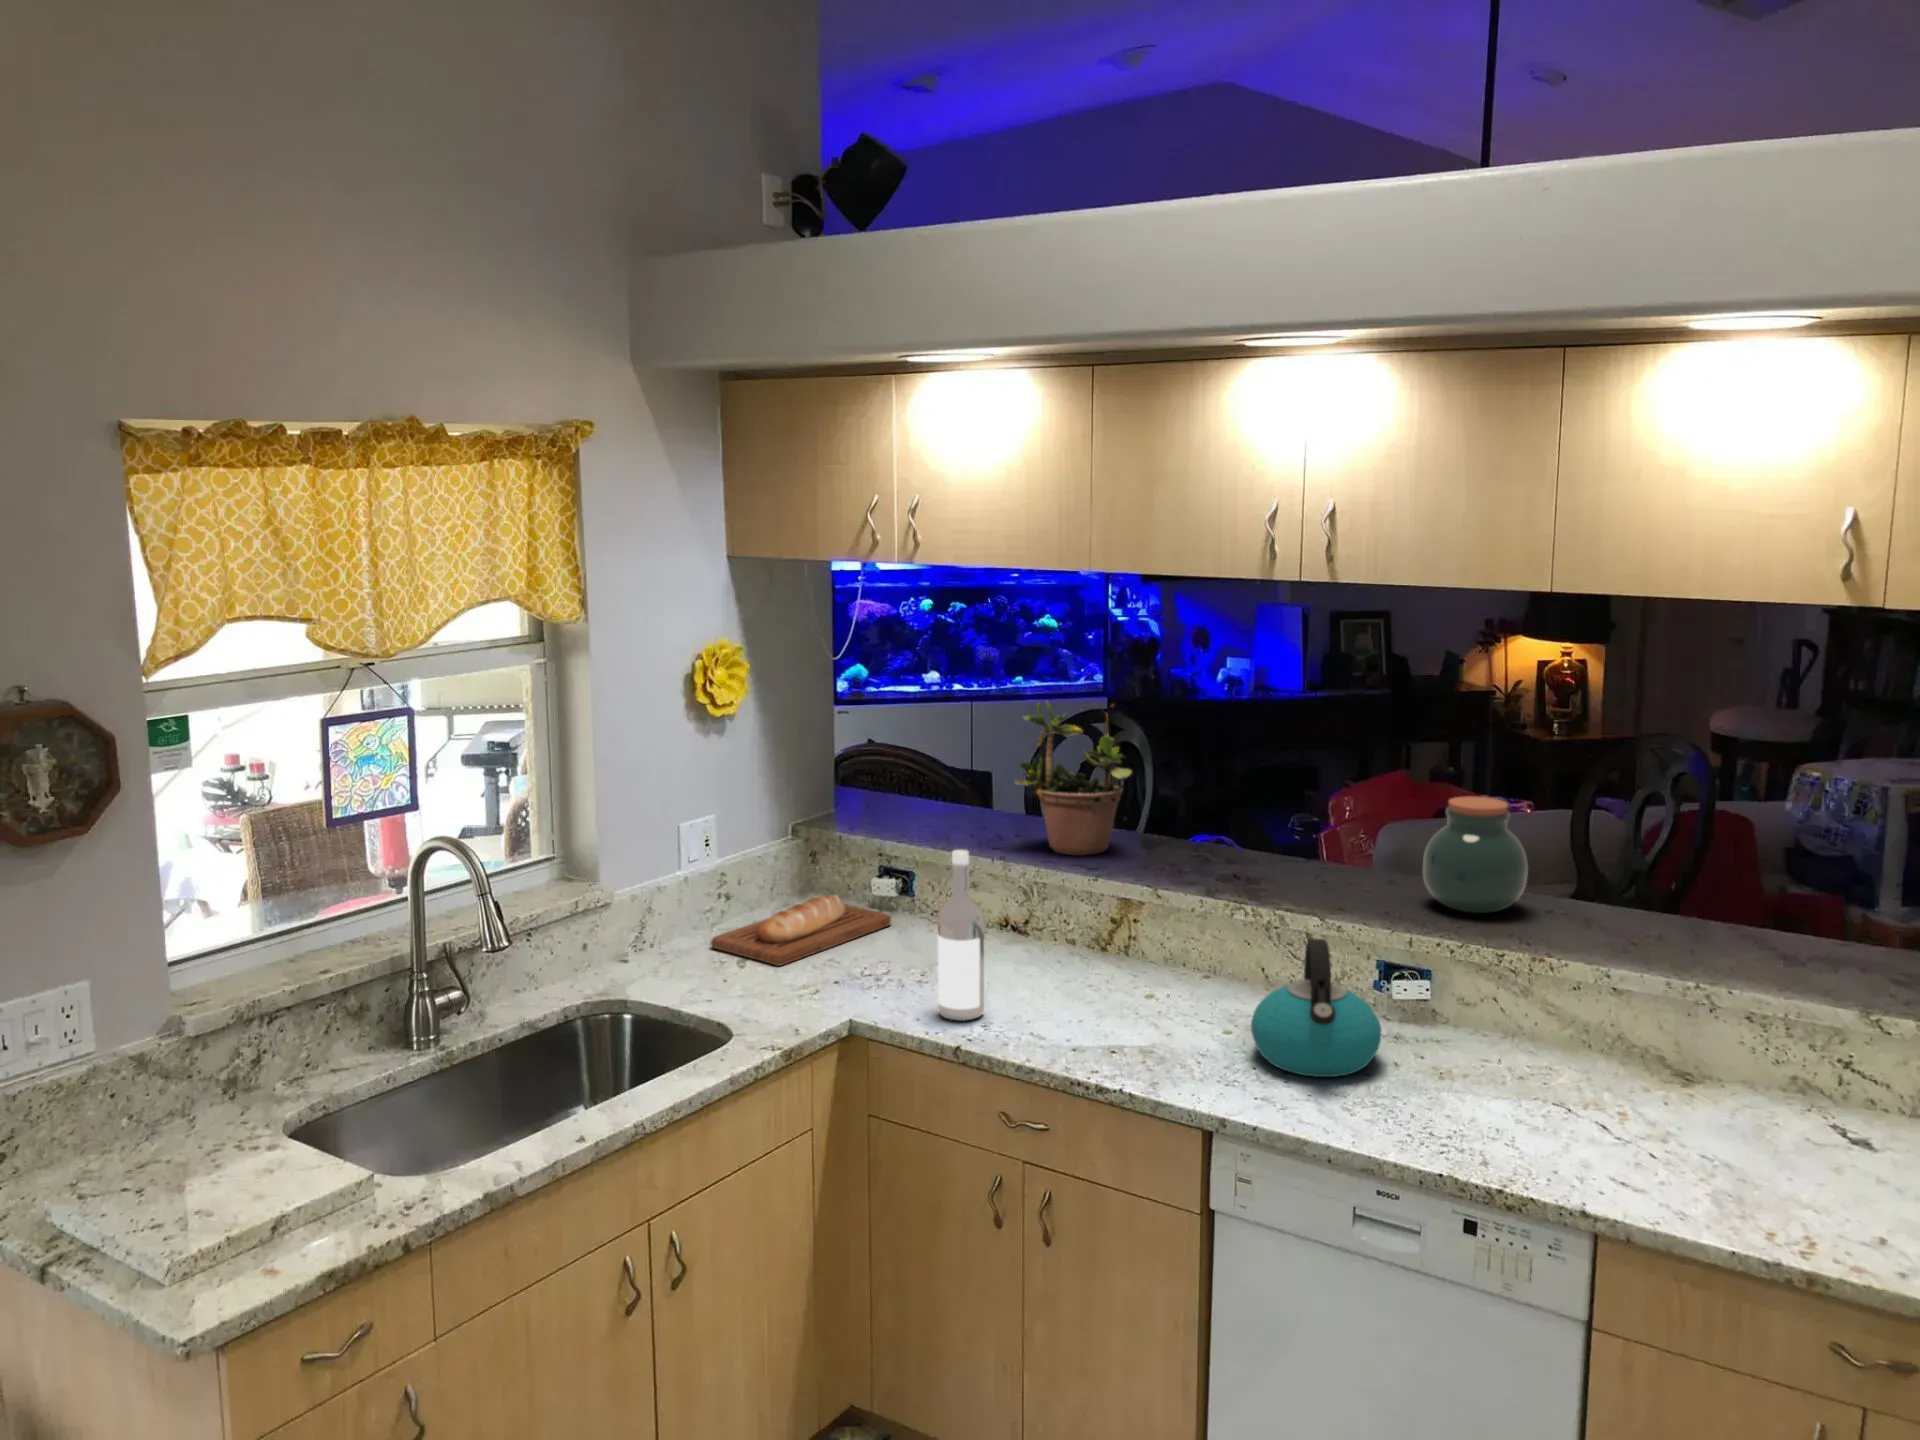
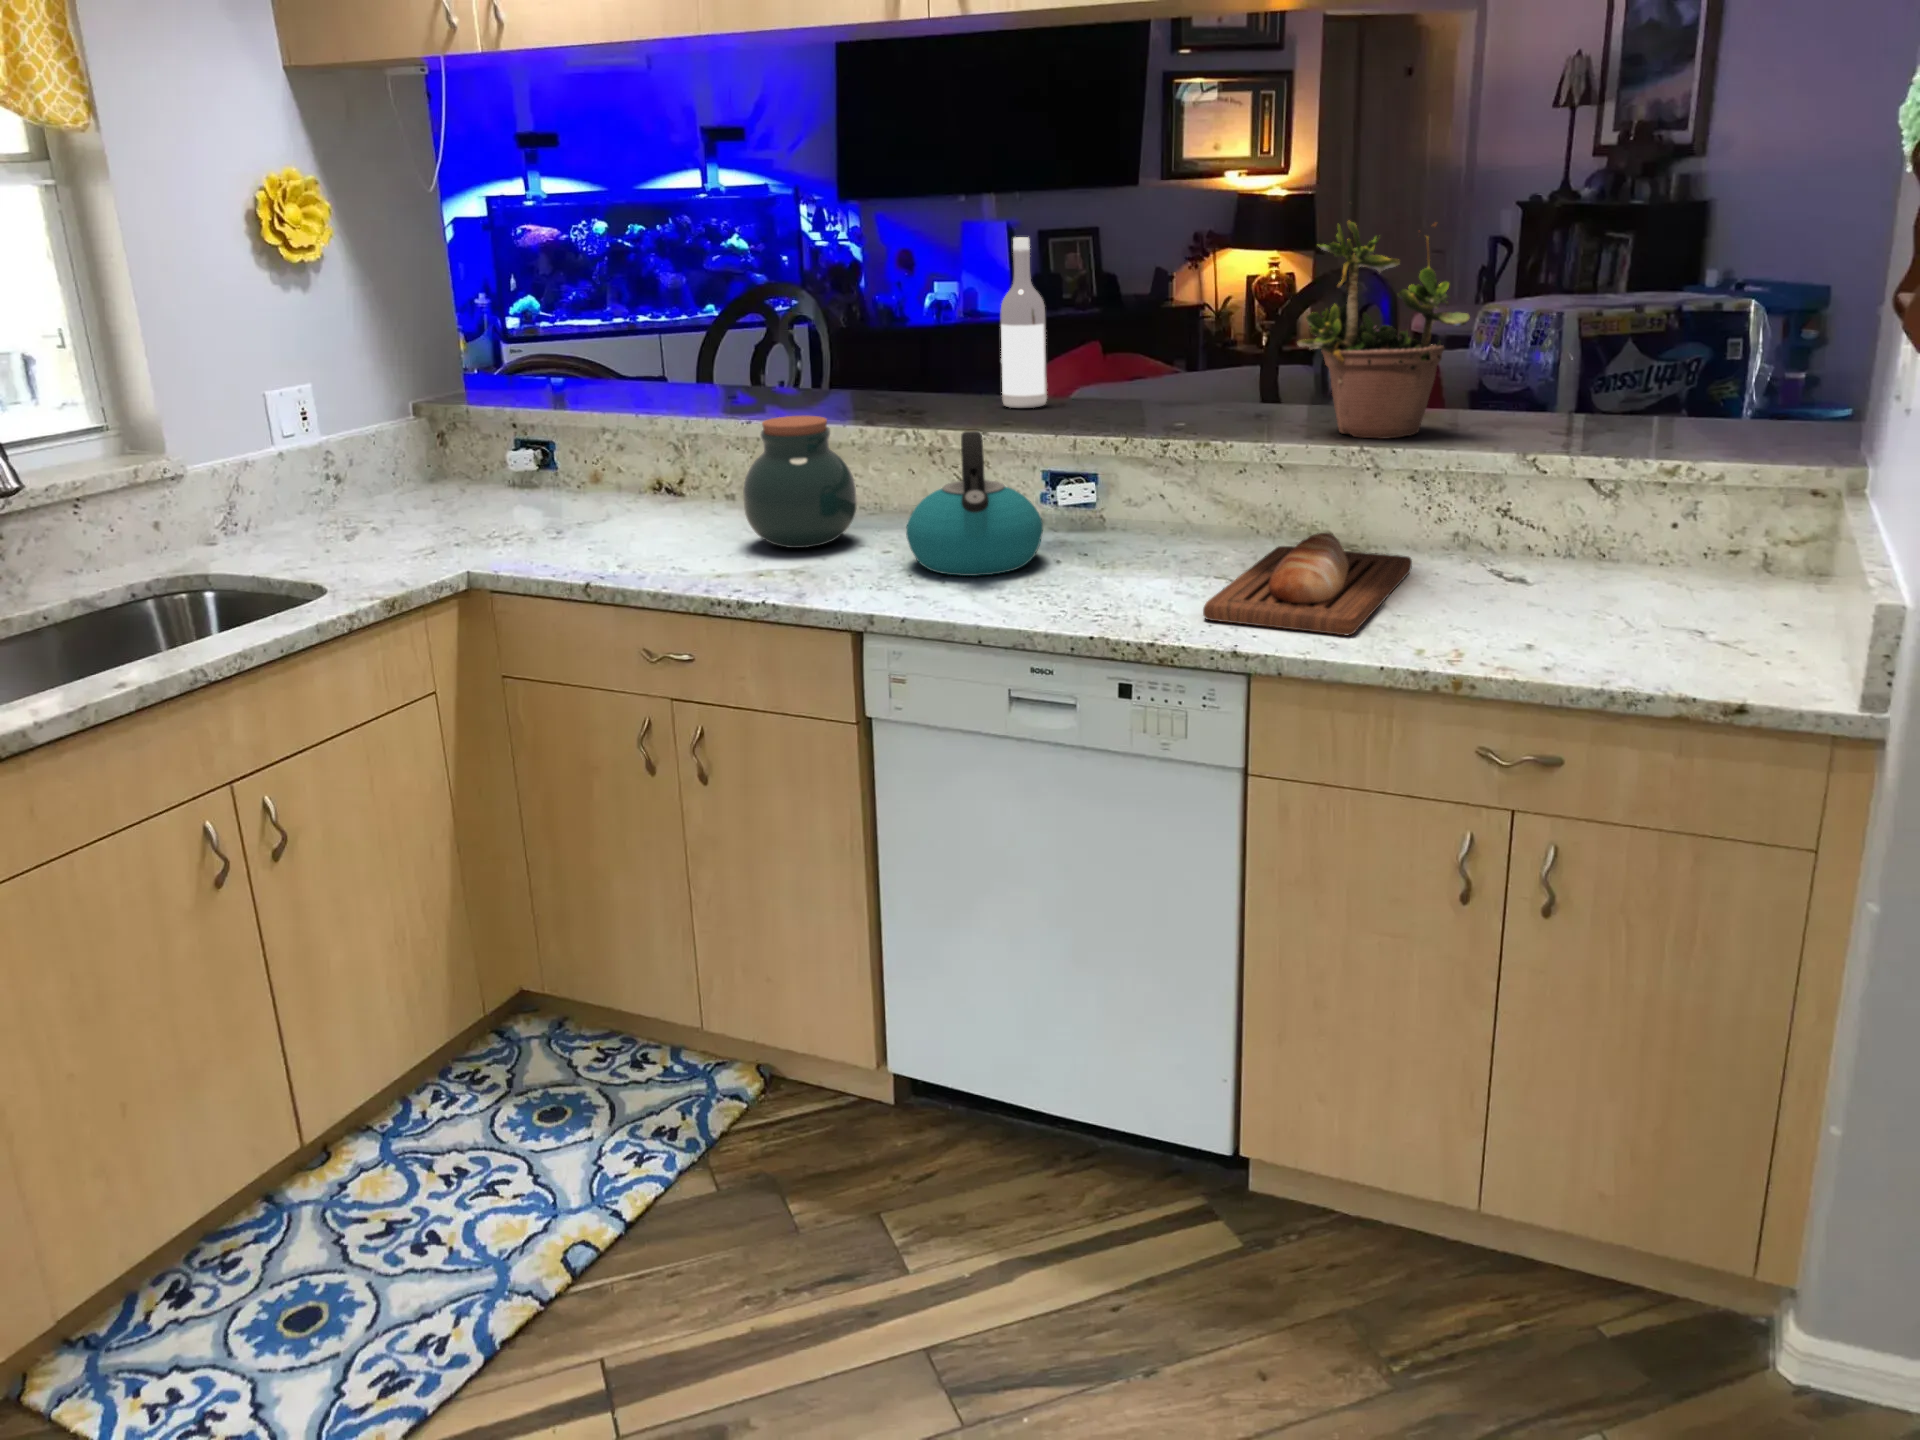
potted plant: present [1015,702,1132,855] -> present [1297,221,1470,439]
jar: present [1423,796,1528,913] -> present [743,416,857,548]
wine bottle: present [937,850,984,1021] -> present [1001,237,1047,408]
bread loaf: present [711,895,891,966] -> present [1203,533,1412,635]

